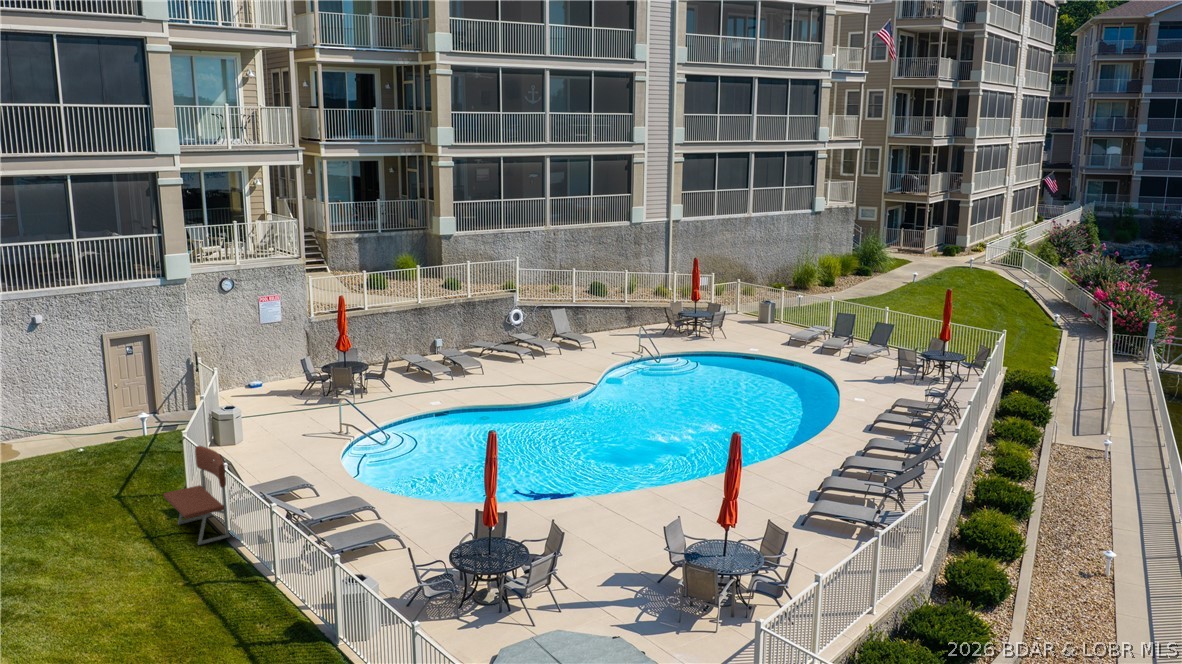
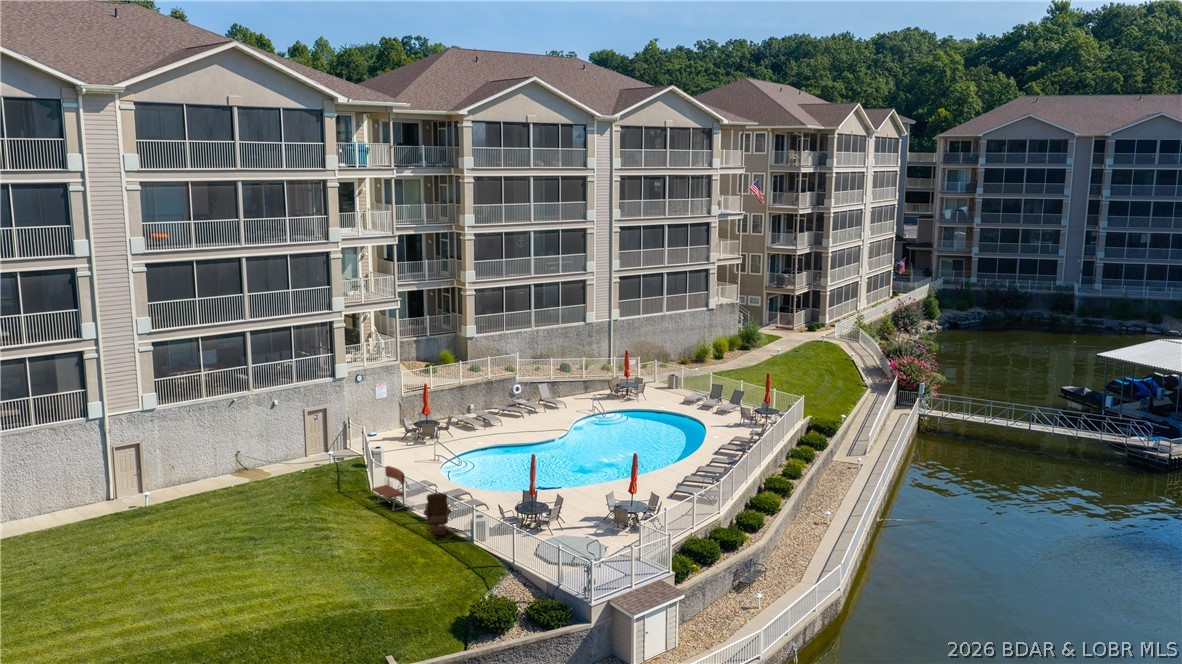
lounge chair: none [239,513,307,628] -> present [423,493,451,538]

